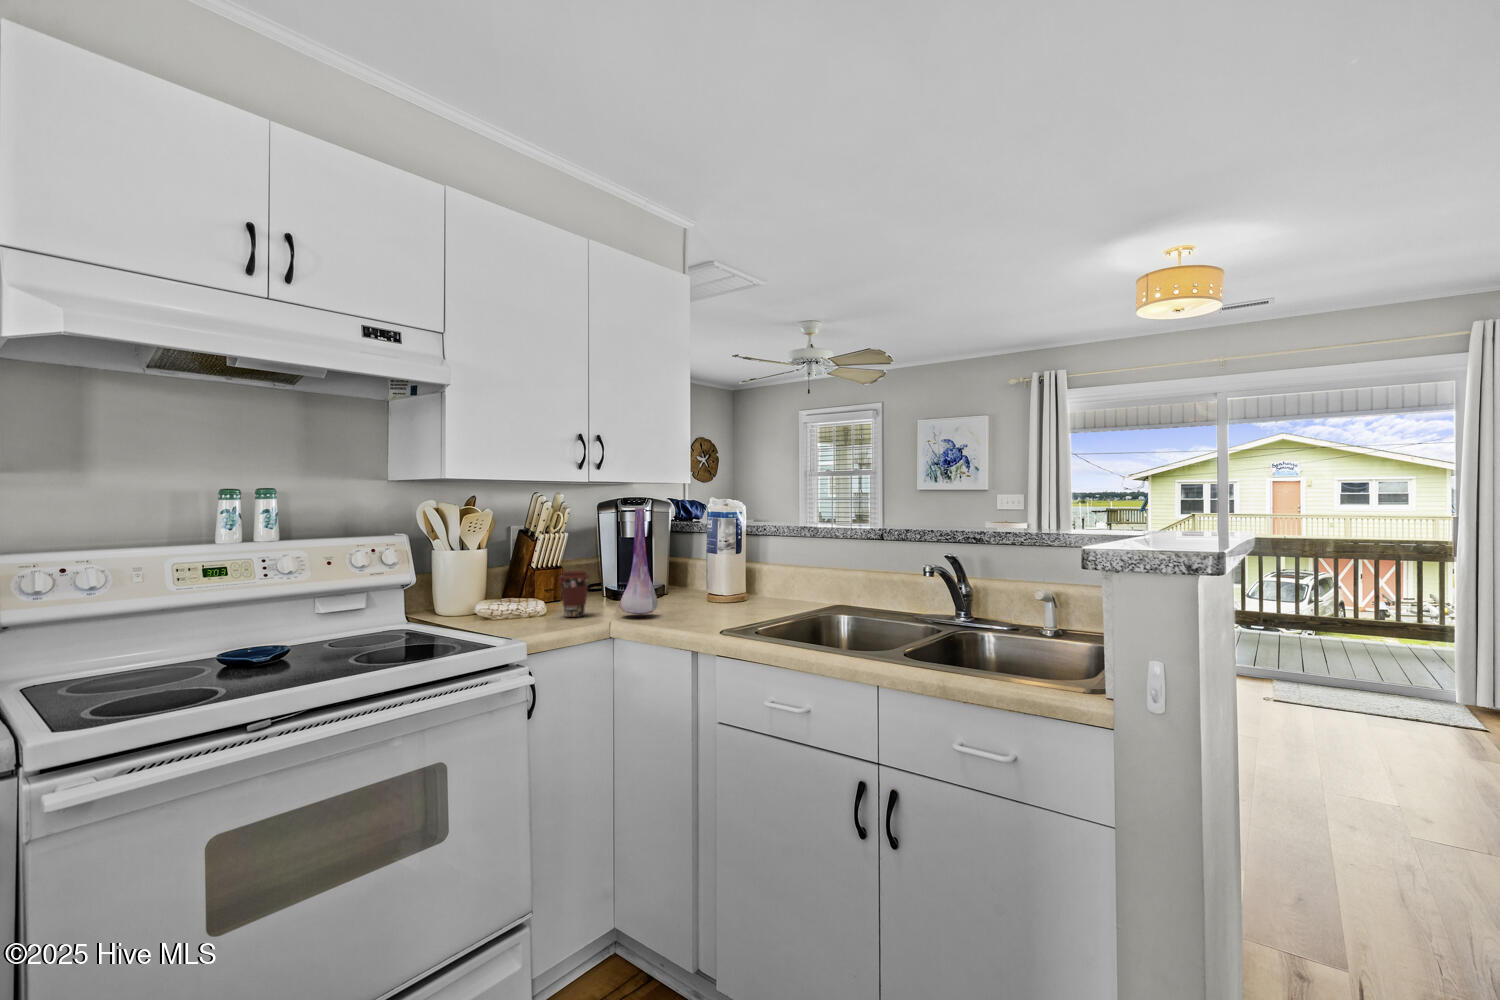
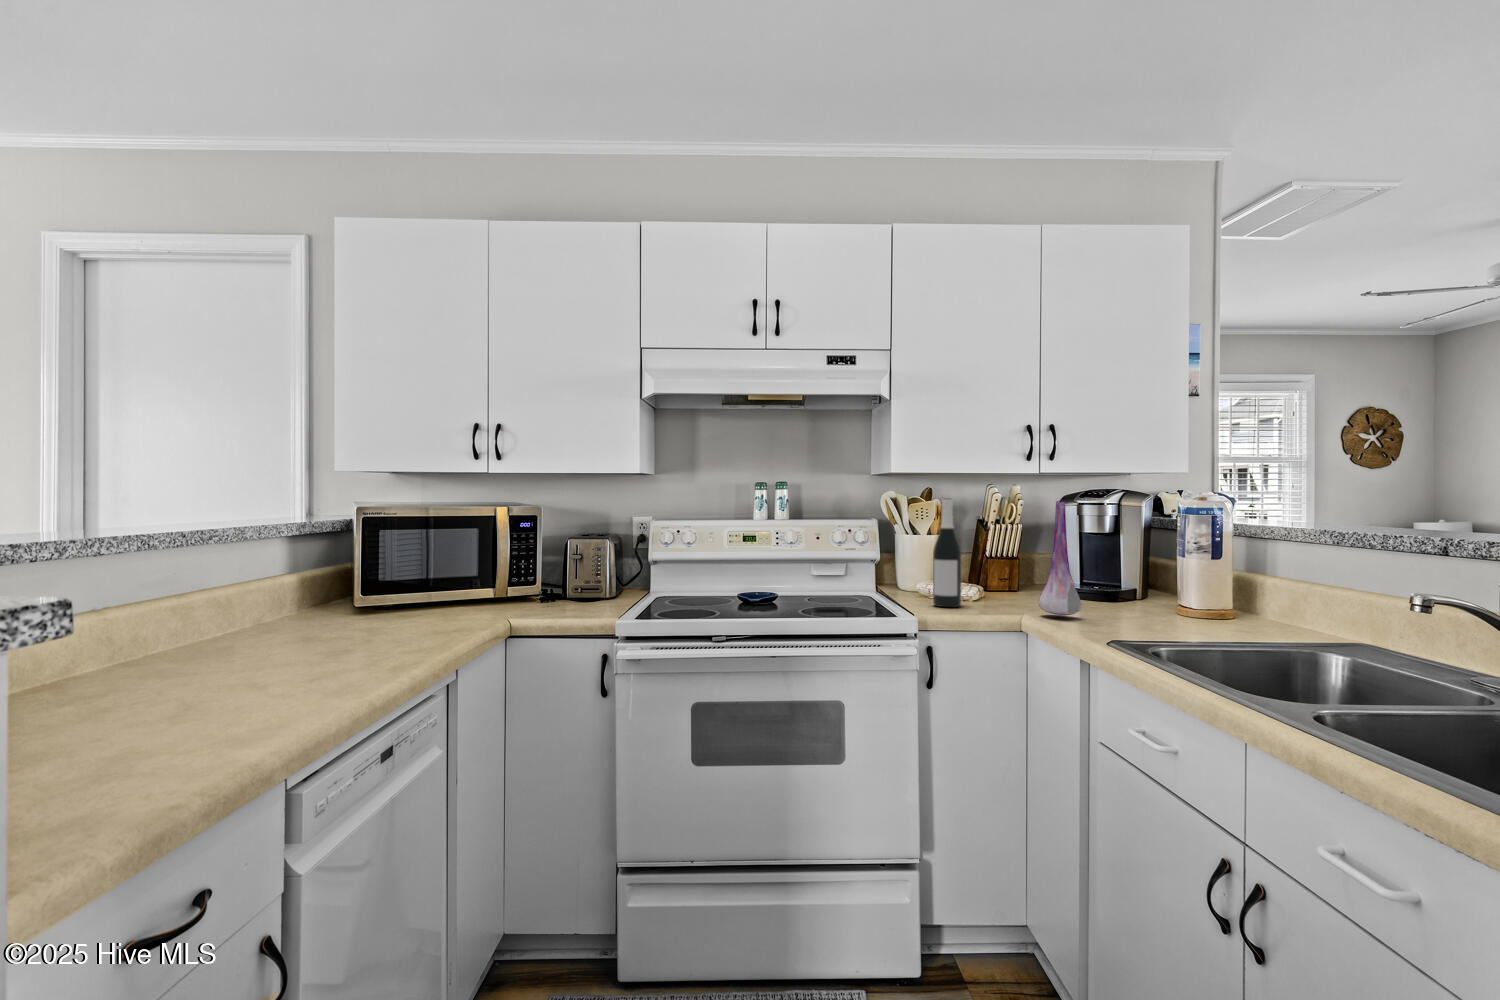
wine bottle: none [504,507,536,624] -> present [933,498,961,607]
coffee cup: present [559,571,589,617] -> none [985,563,1018,609]

